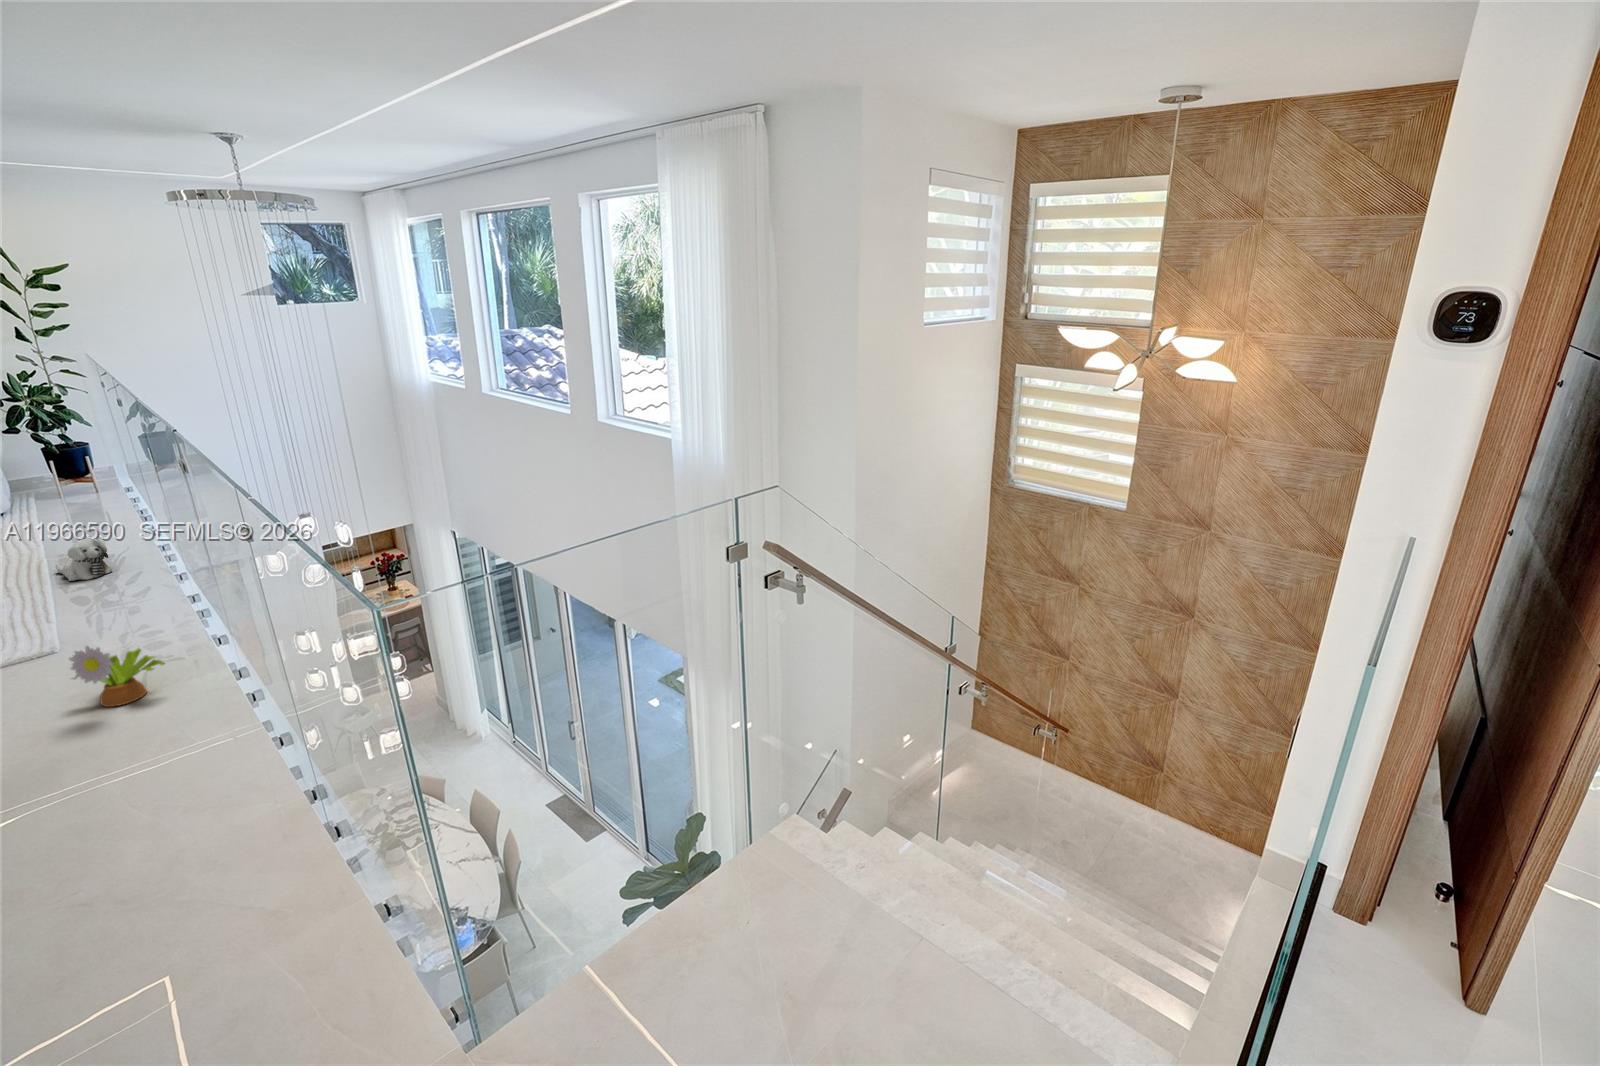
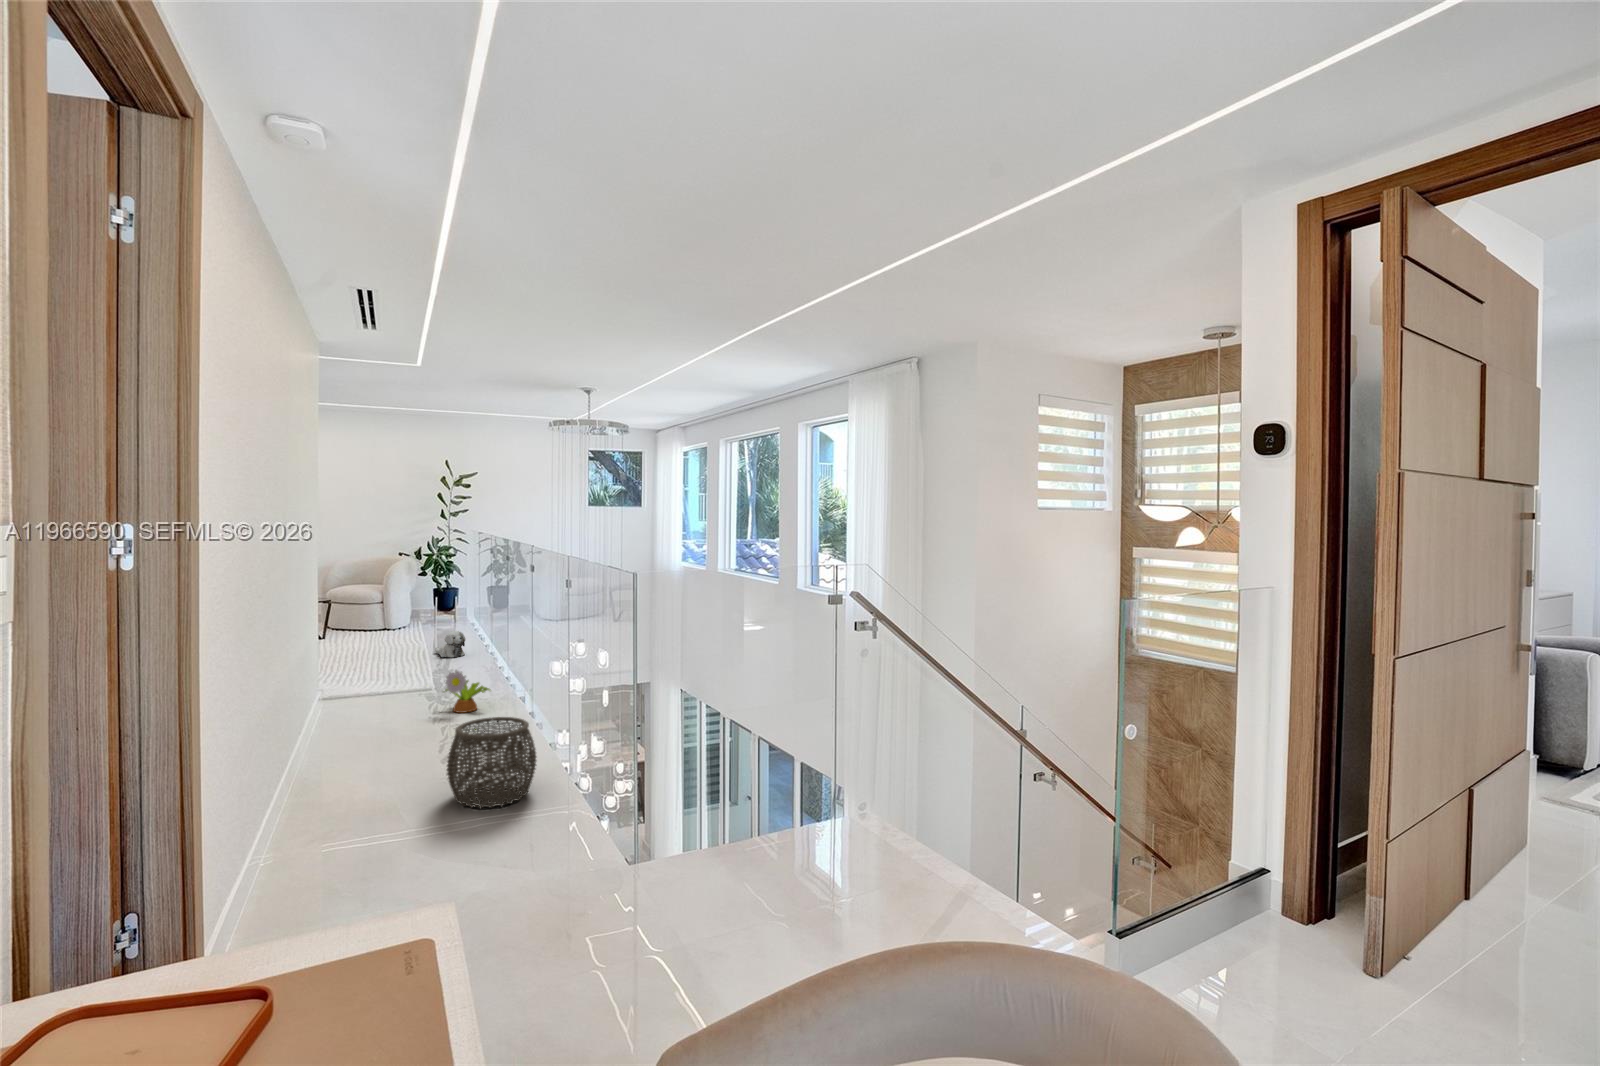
woven basket: none [83,784,273,970] -> present [447,717,537,808]

